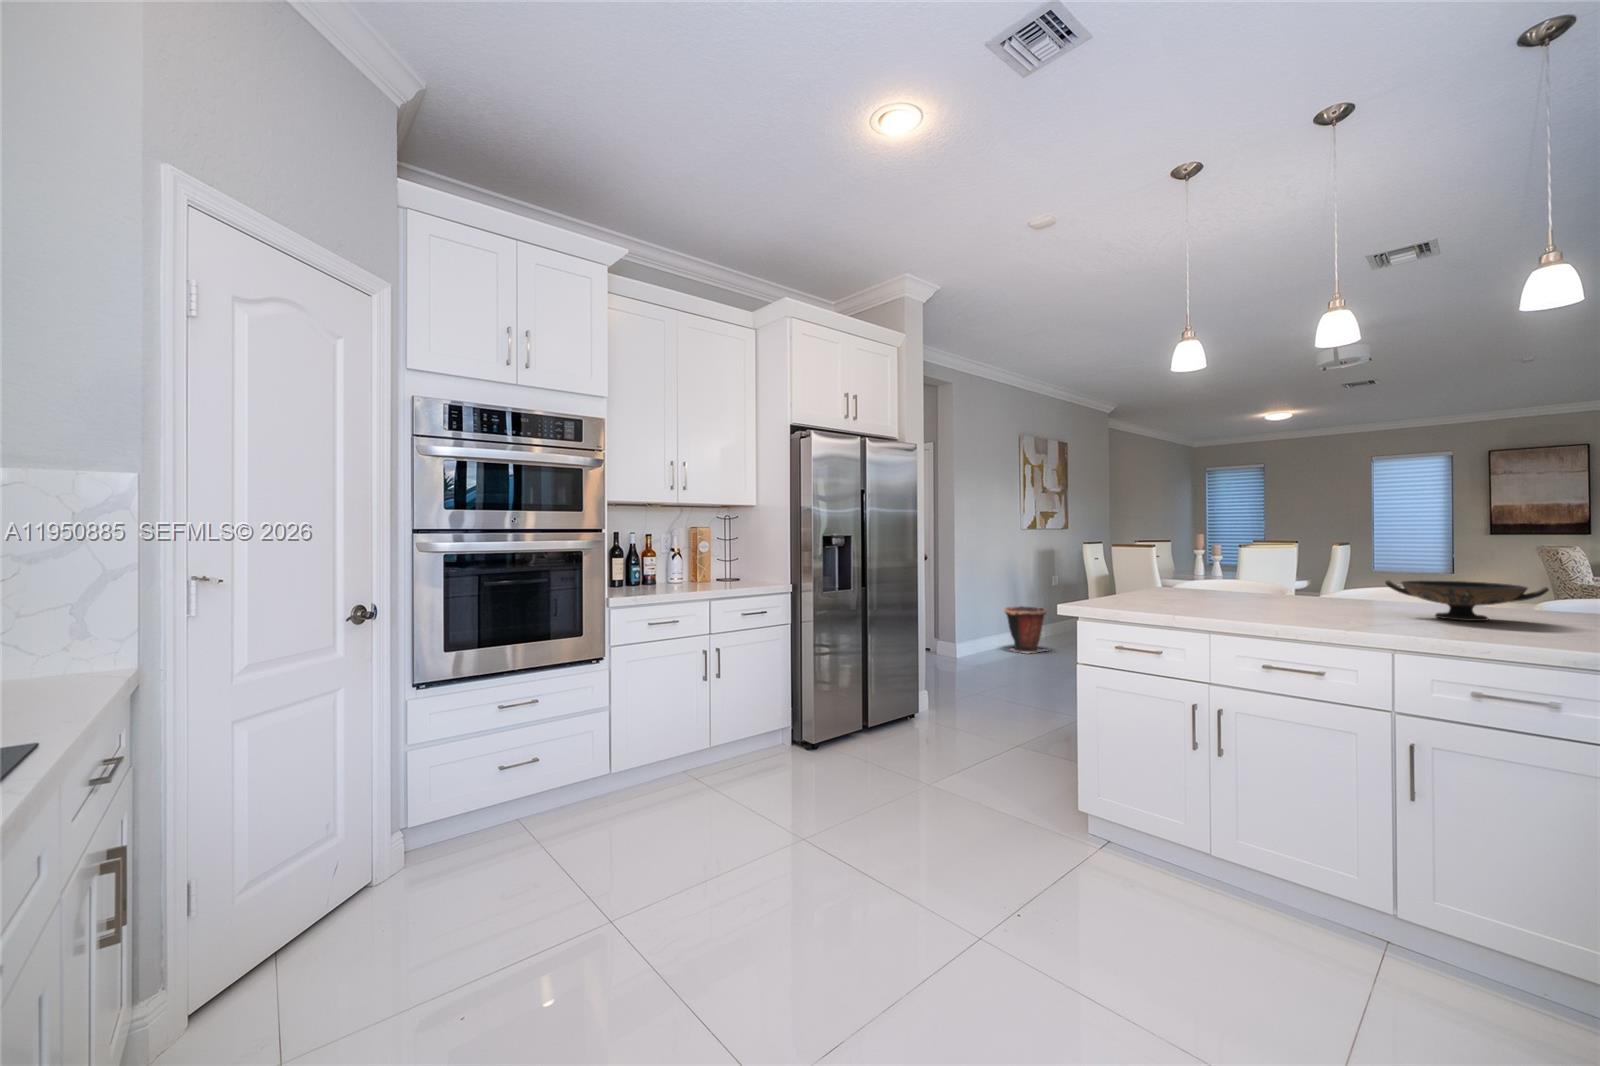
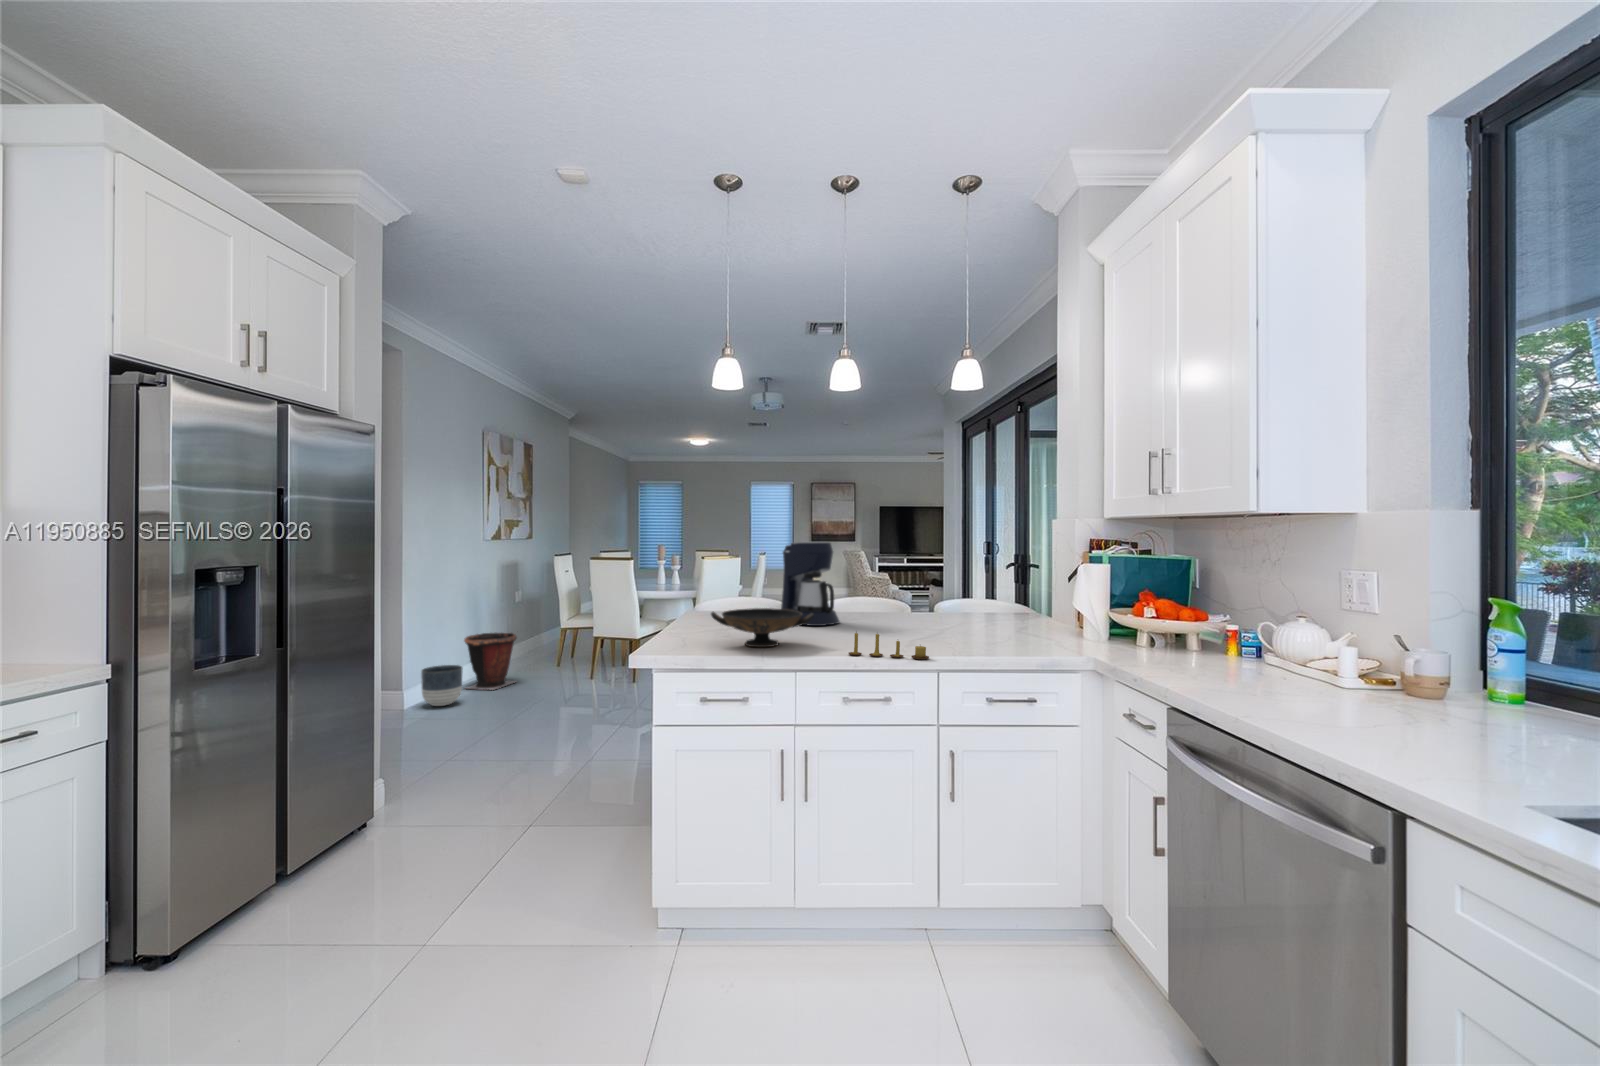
coffee maker: none [1246,514,1326,601] -> present [781,542,840,626]
decorative bowl: present [1385,580,1549,621] -> present [711,608,814,647]
candle: none [1274,596,1374,629] -> present [848,632,929,659]
planter: none [970,627,1000,658] -> present [421,665,463,706]

